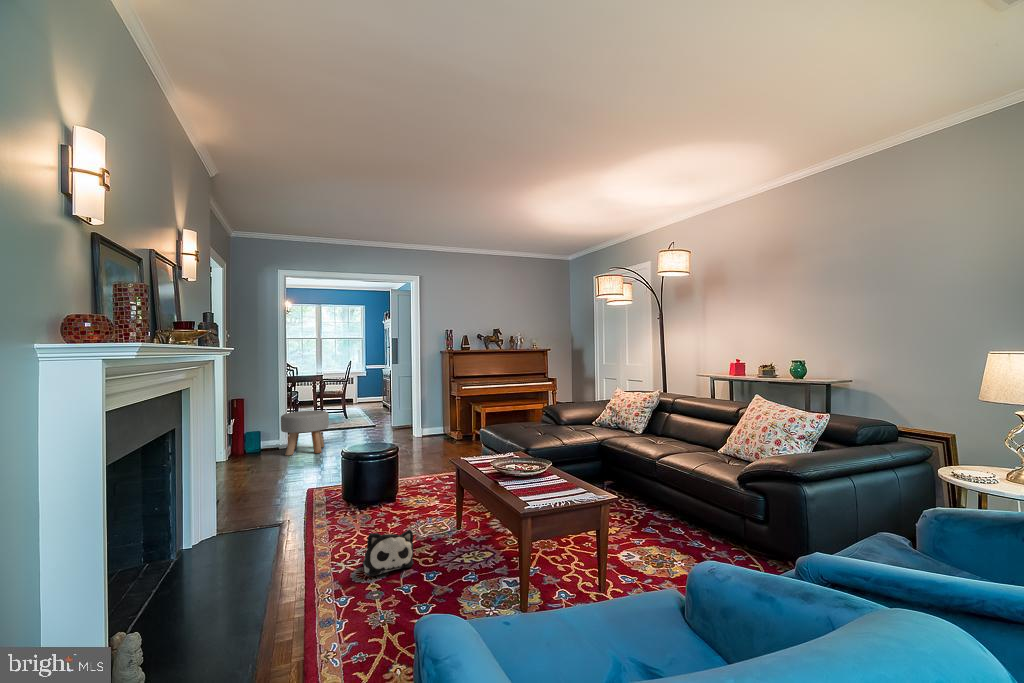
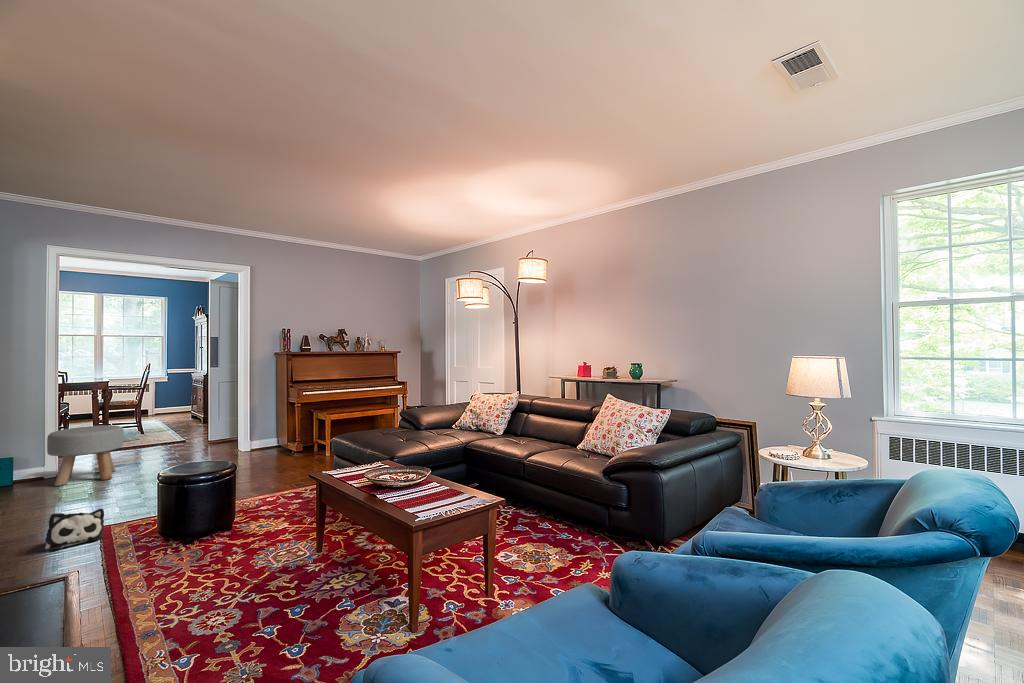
plush toy: present [363,530,414,577] -> present [45,509,104,551]

